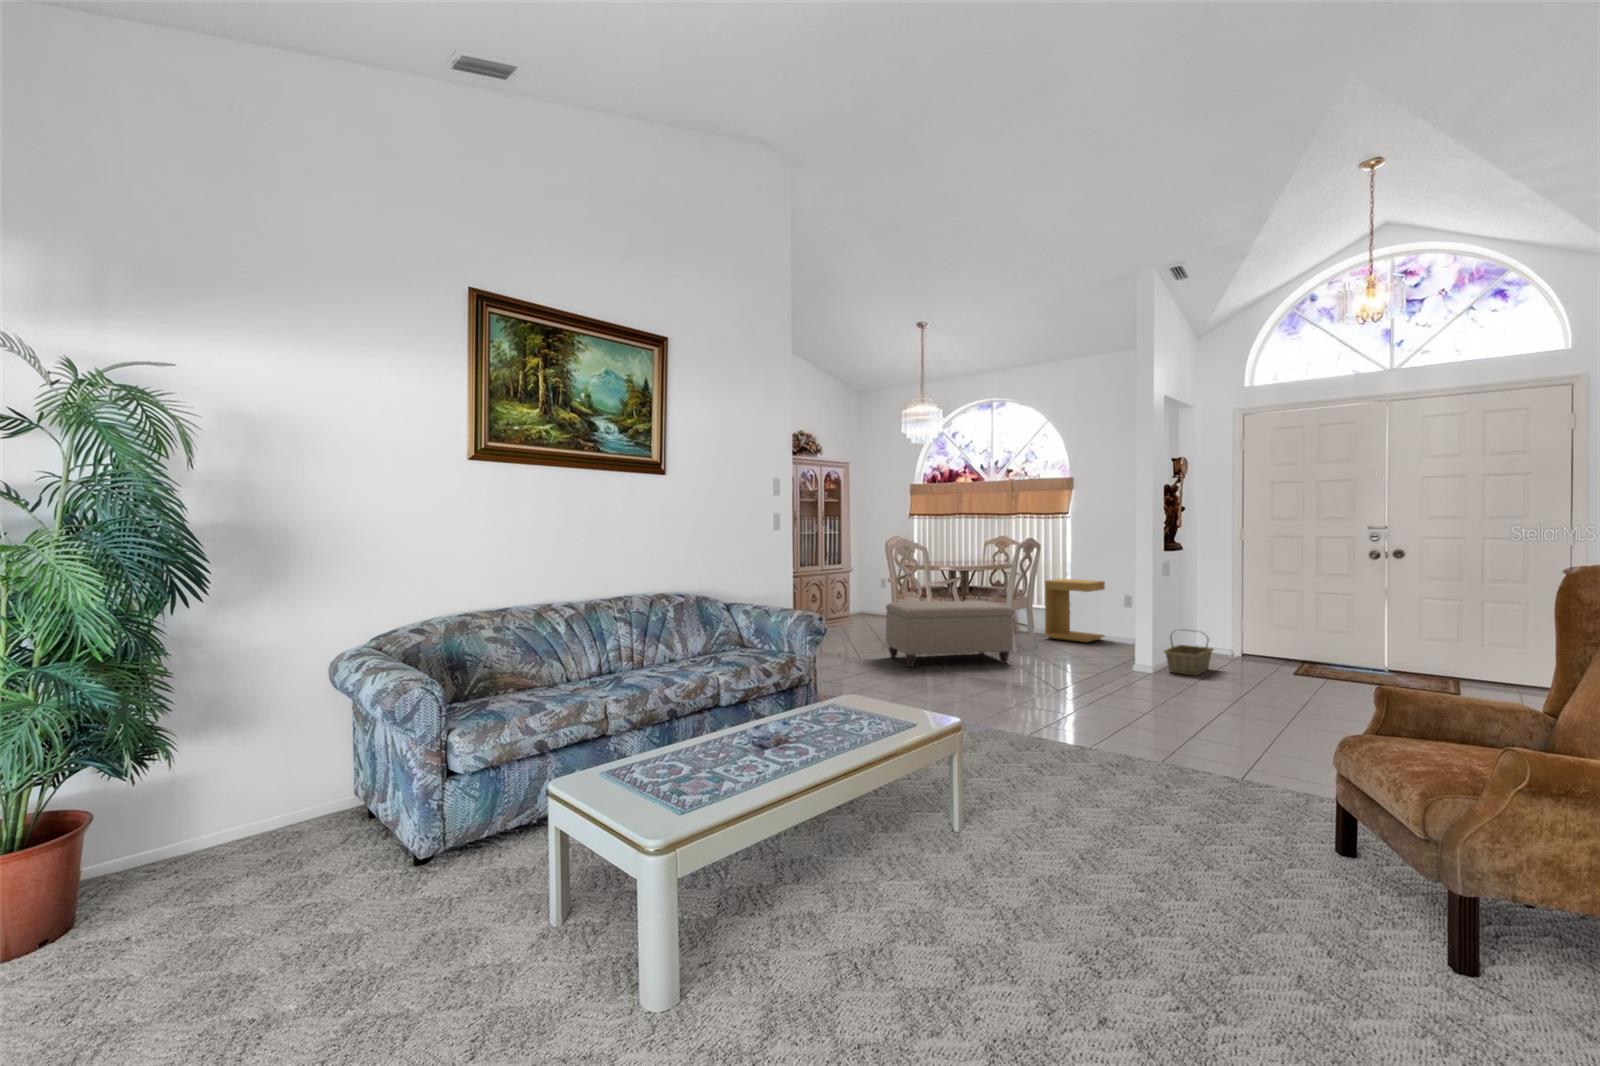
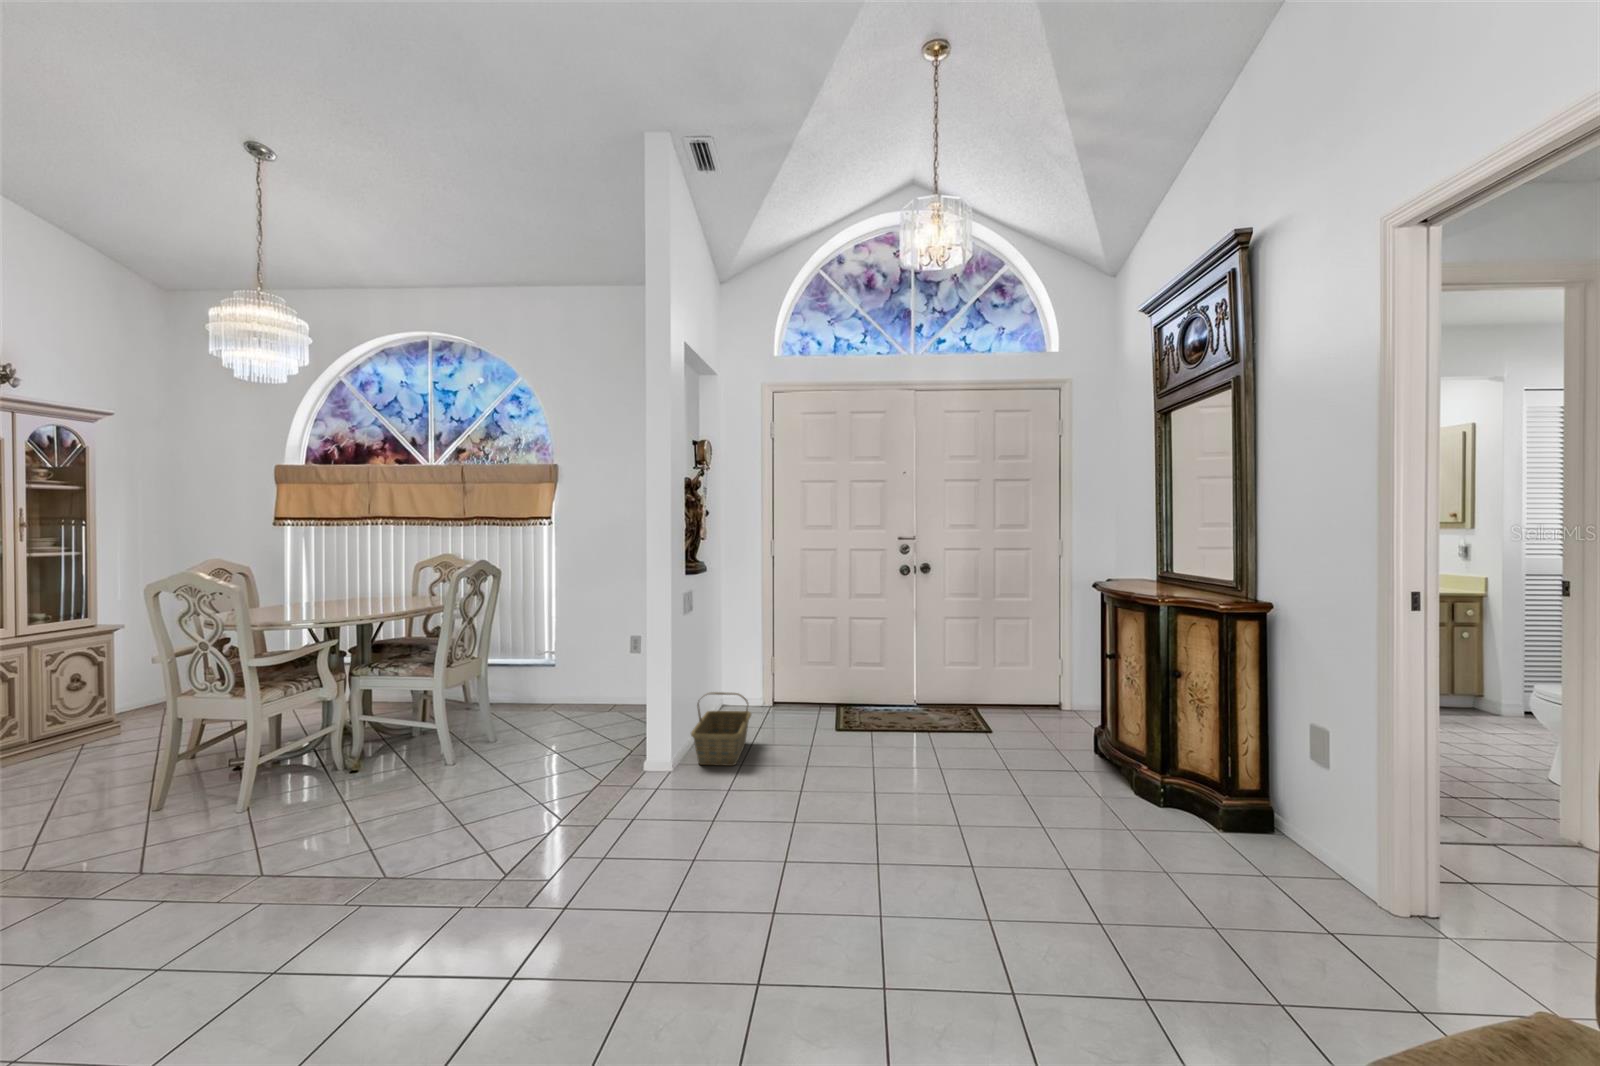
side table: present [1044,579,1105,642] -> none [511,614,601,710]
ottoman: present [886,601,1013,667] -> none [104,681,435,891]

